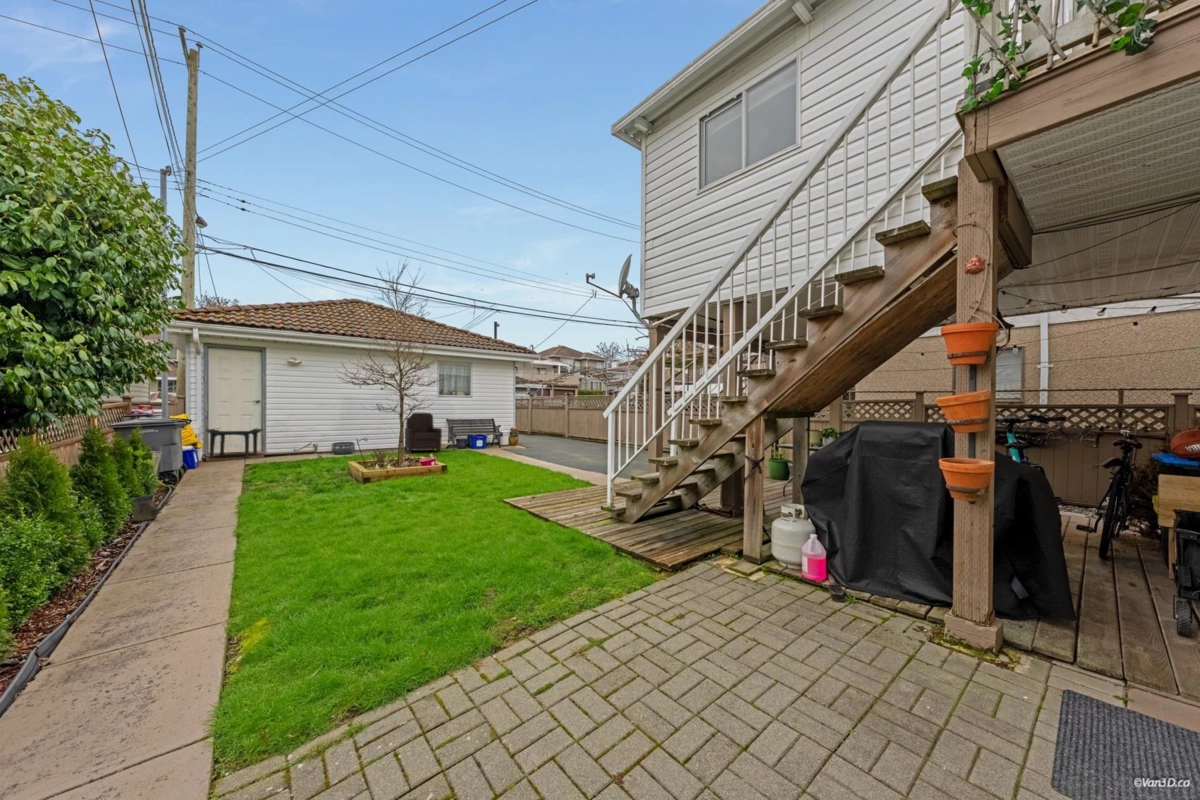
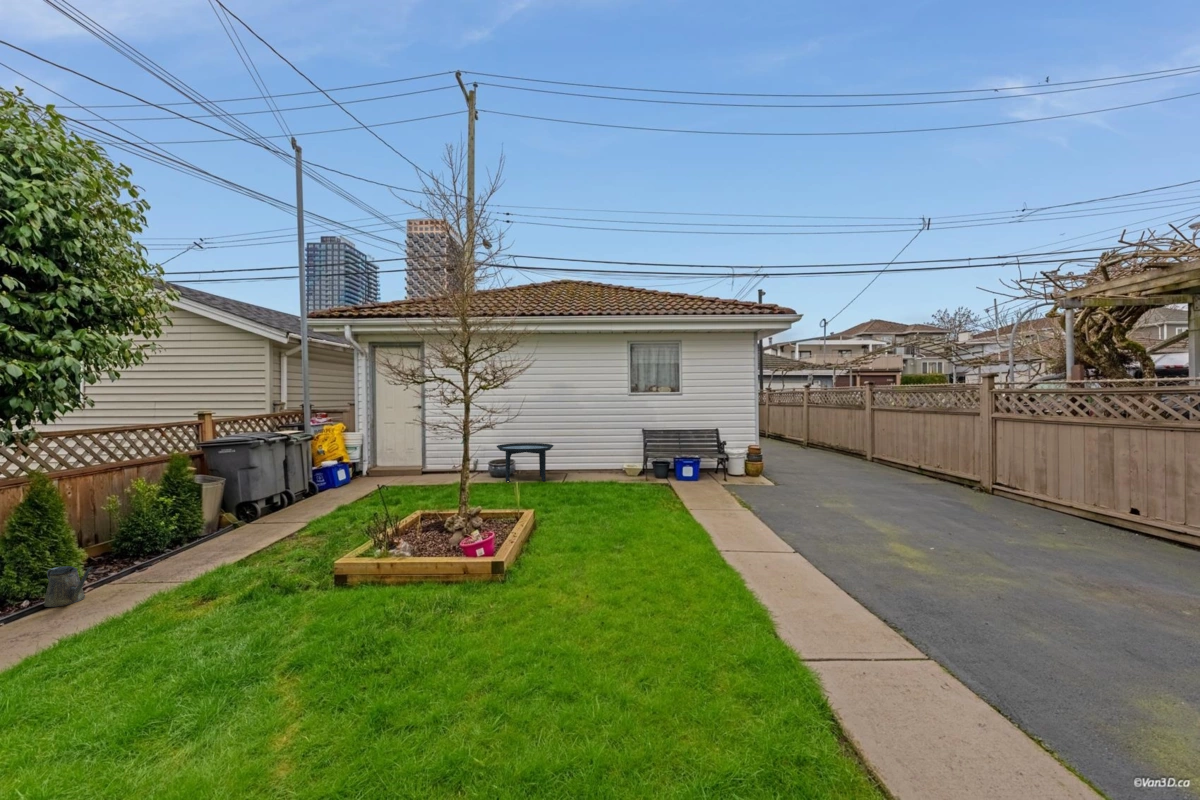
chair: present [404,413,442,453] -> none [580,420,629,482]
round table: present [206,428,262,458] -> present [497,443,554,482]

